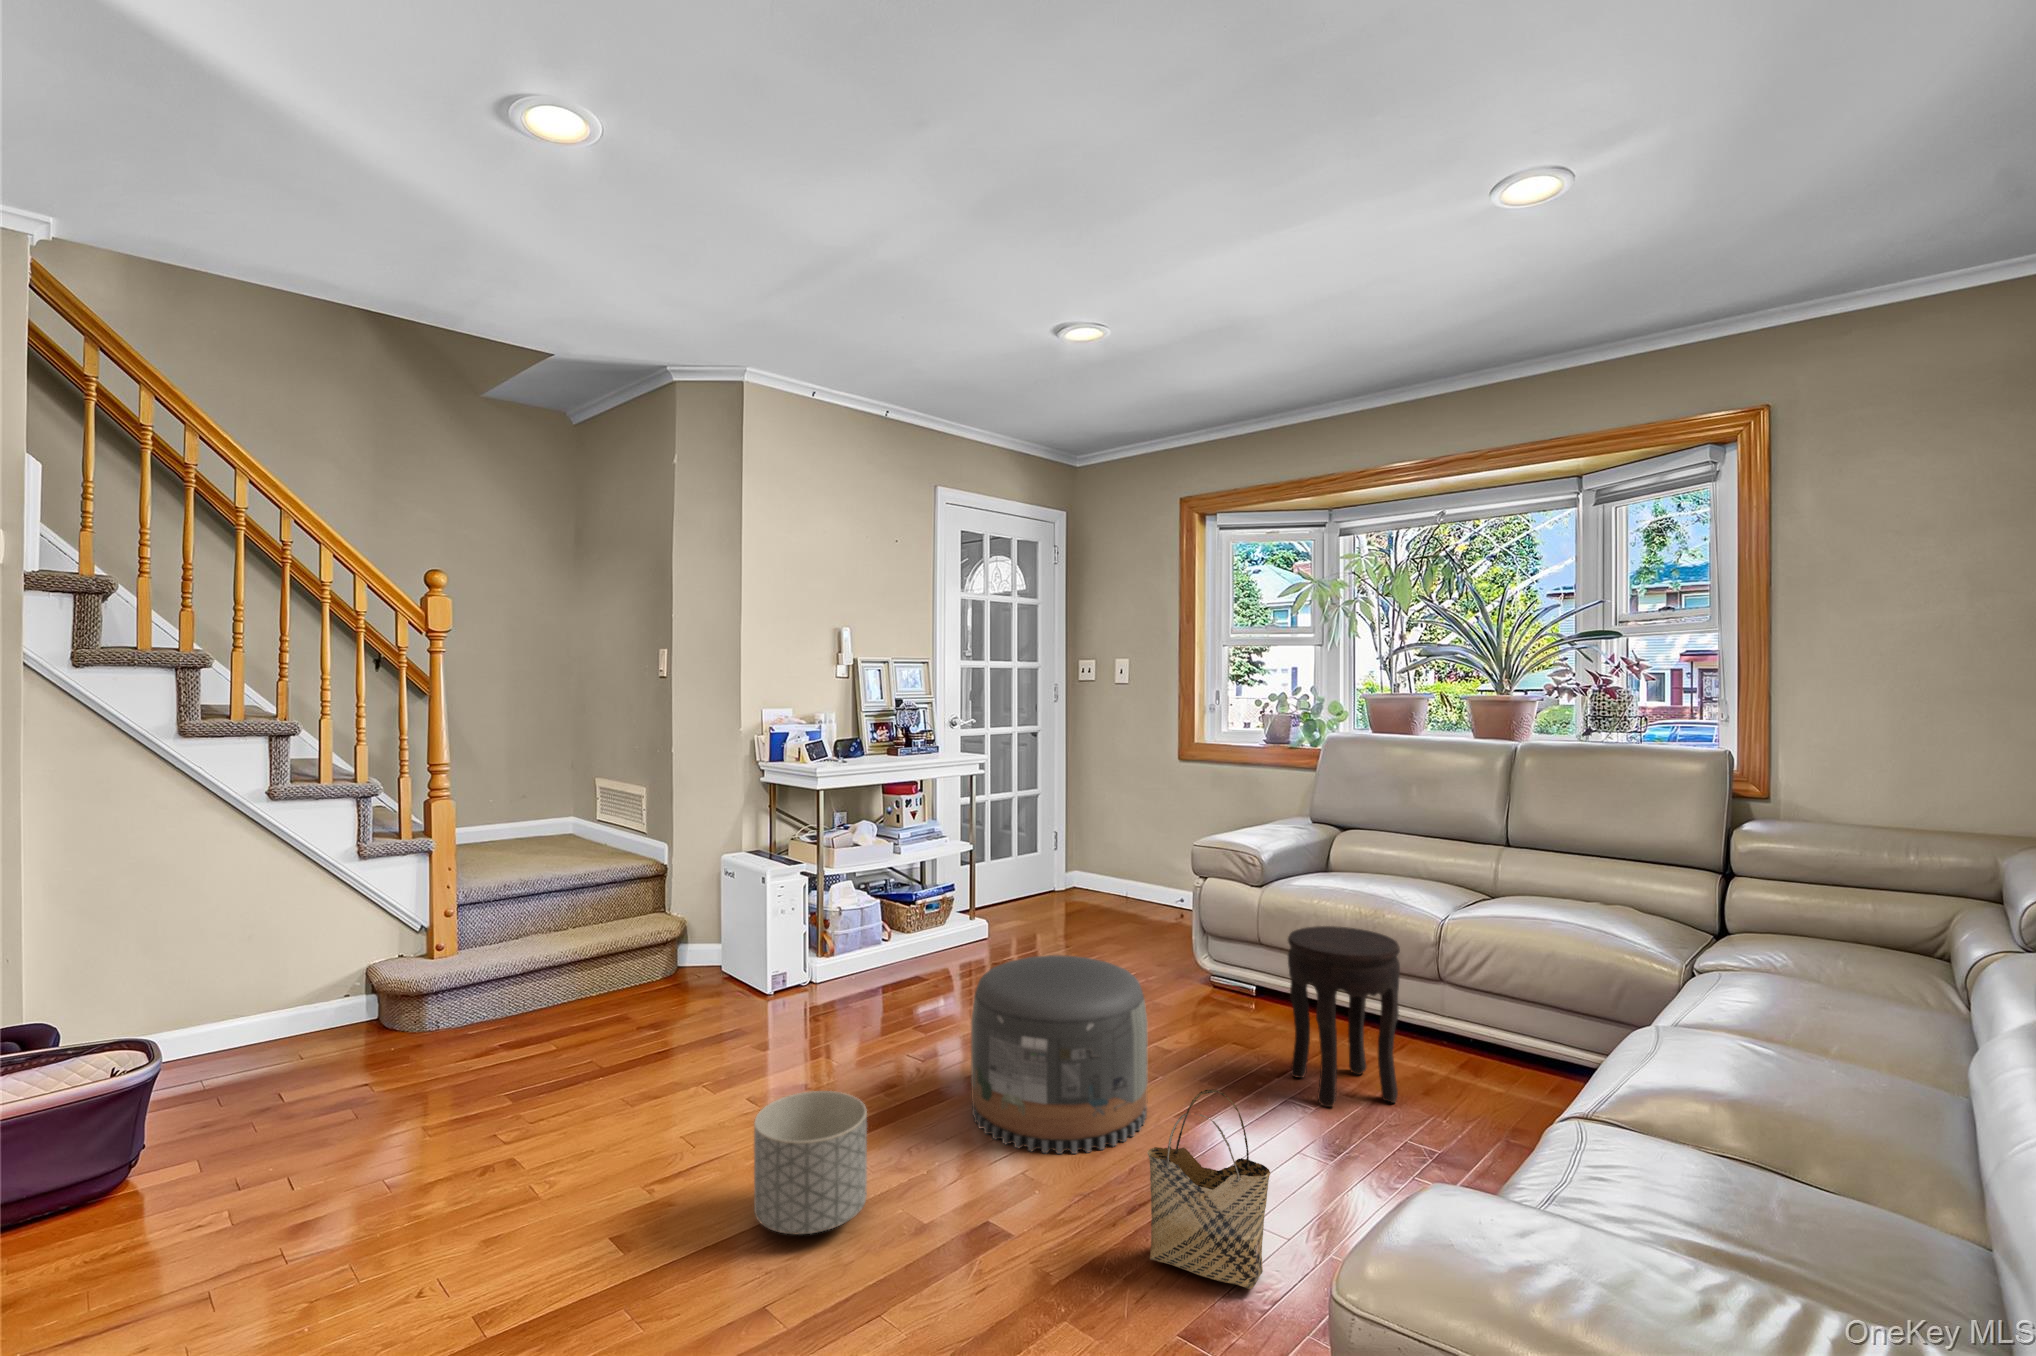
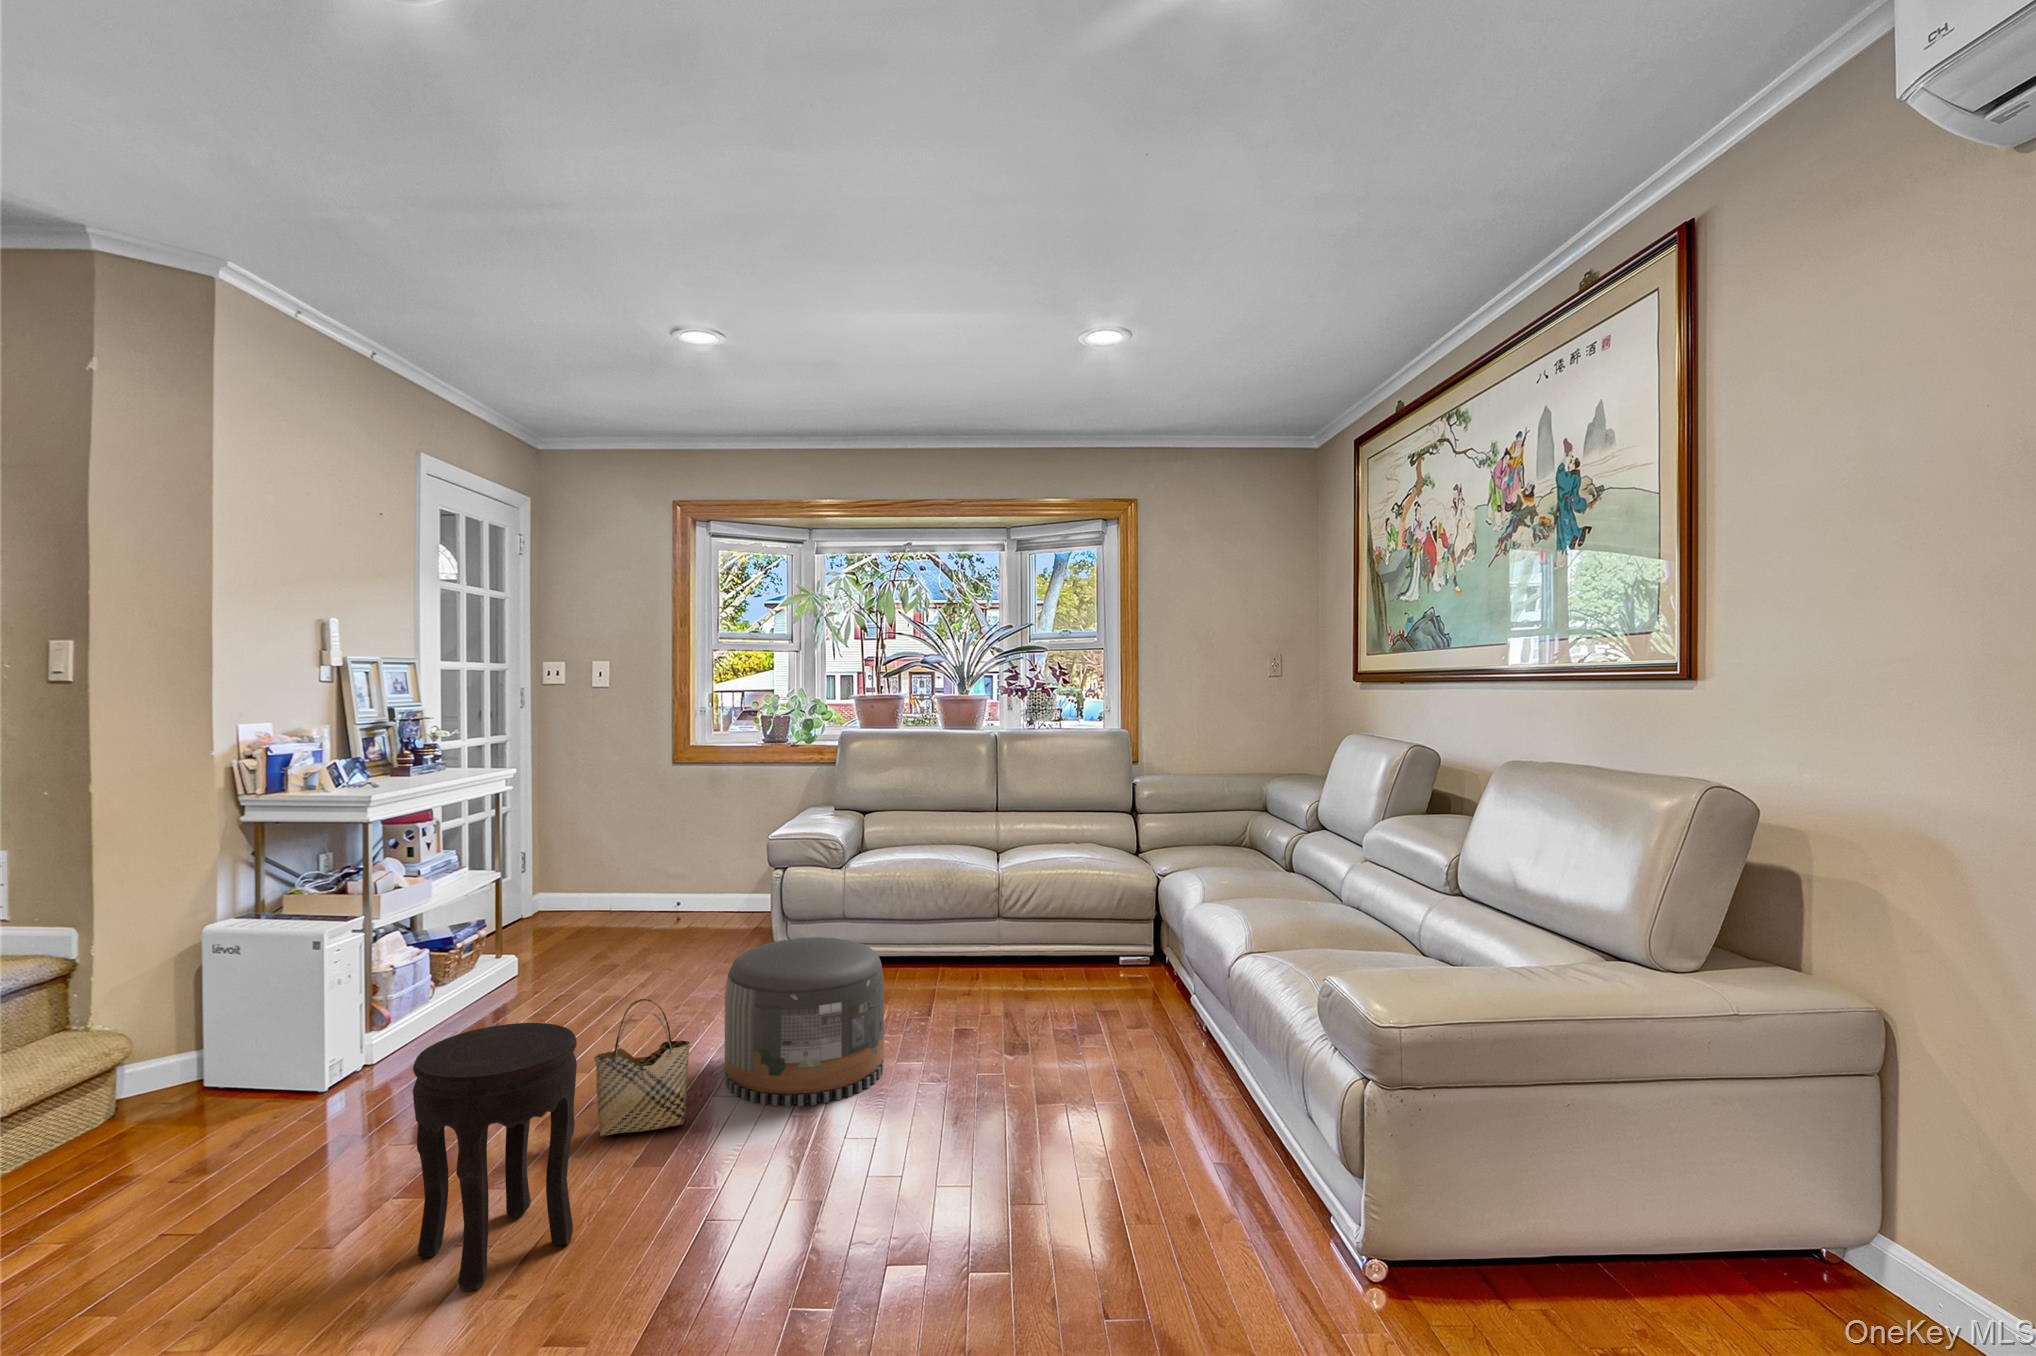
side table: present [1288,926,1400,1107] -> present [413,1023,577,1291]
woven basket: present [1147,1089,1270,1289] -> present [594,999,690,1136]
planter: present [754,1091,867,1234] -> none [677,1087,785,1219]

